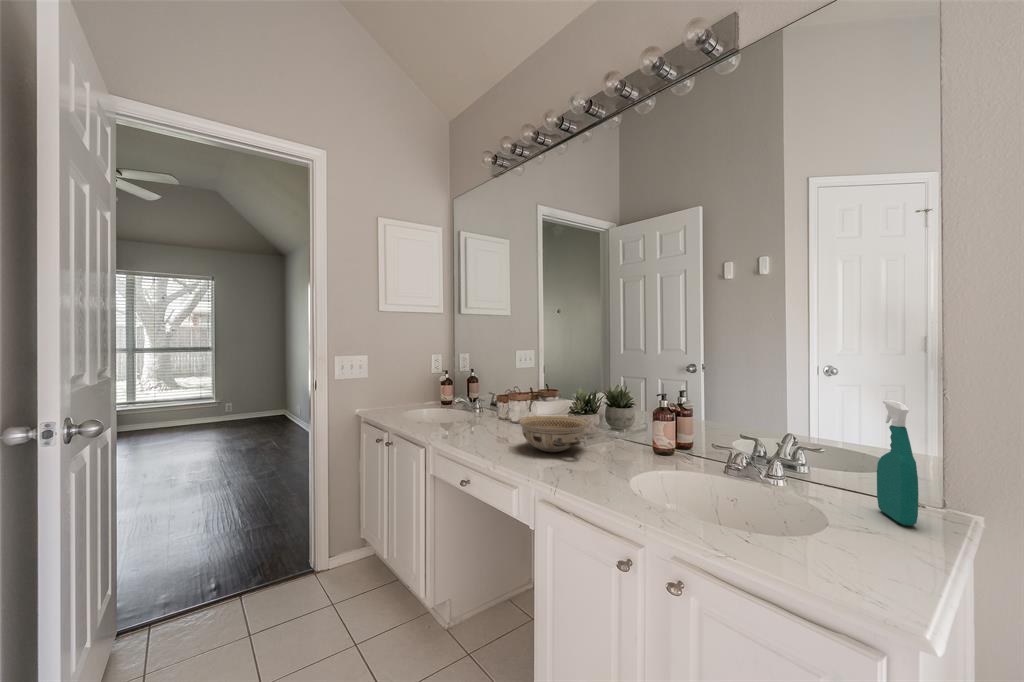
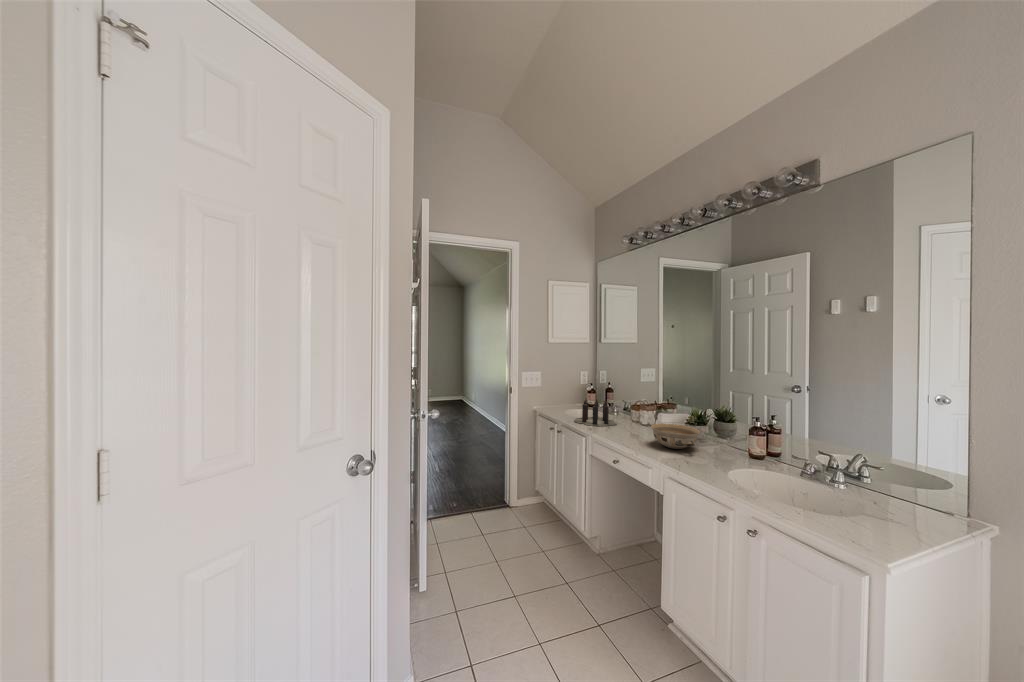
candle: none [411,389,489,430] -> present [574,399,617,426]
spray bottle: present [877,400,918,526] -> none [911,438,934,522]

